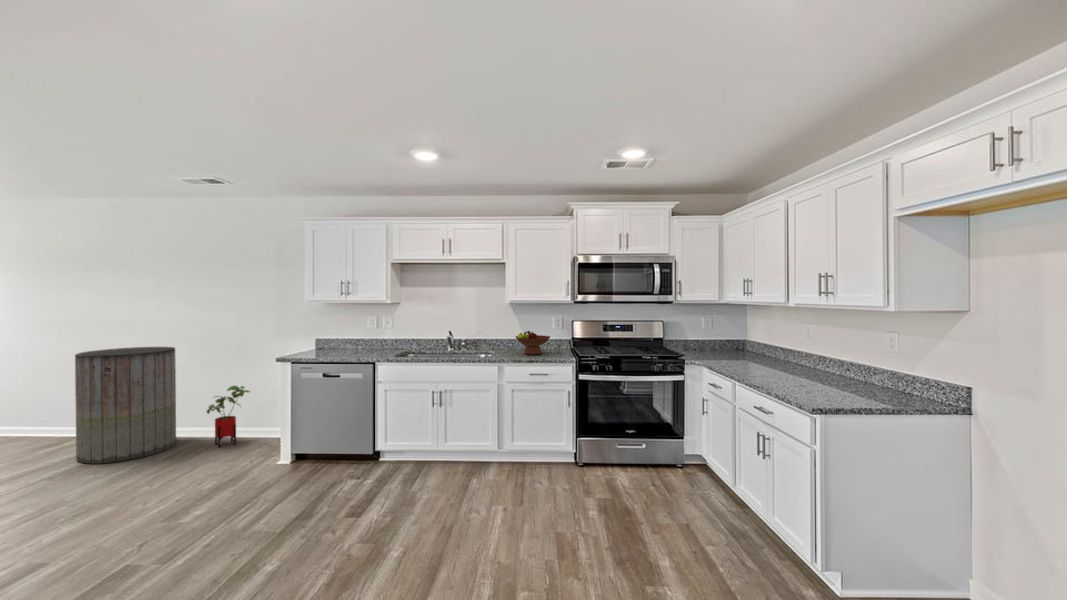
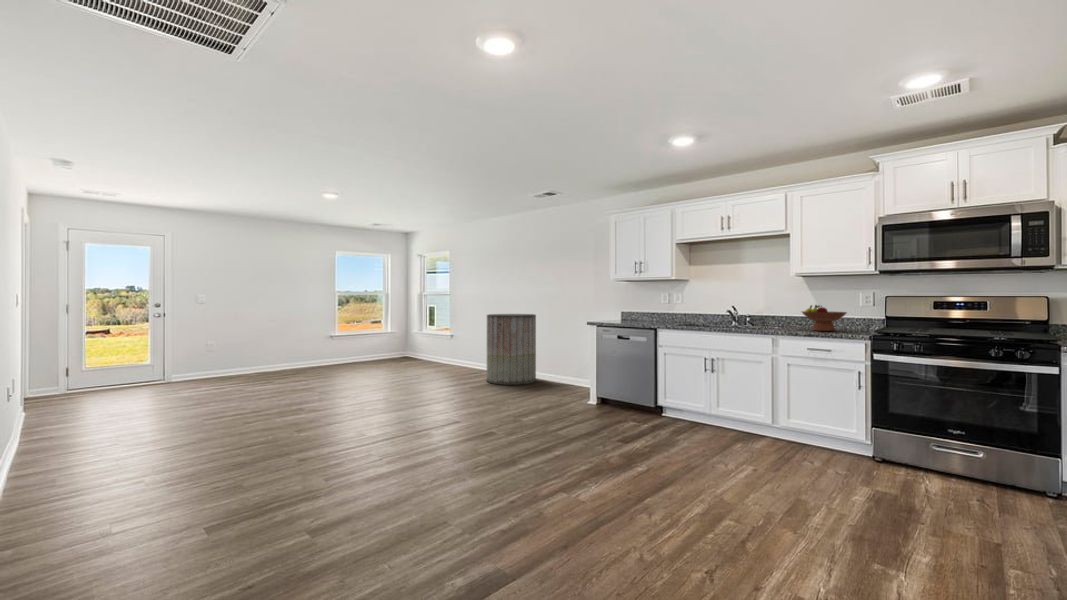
house plant: present [207,386,250,447] -> none [550,343,578,387]

